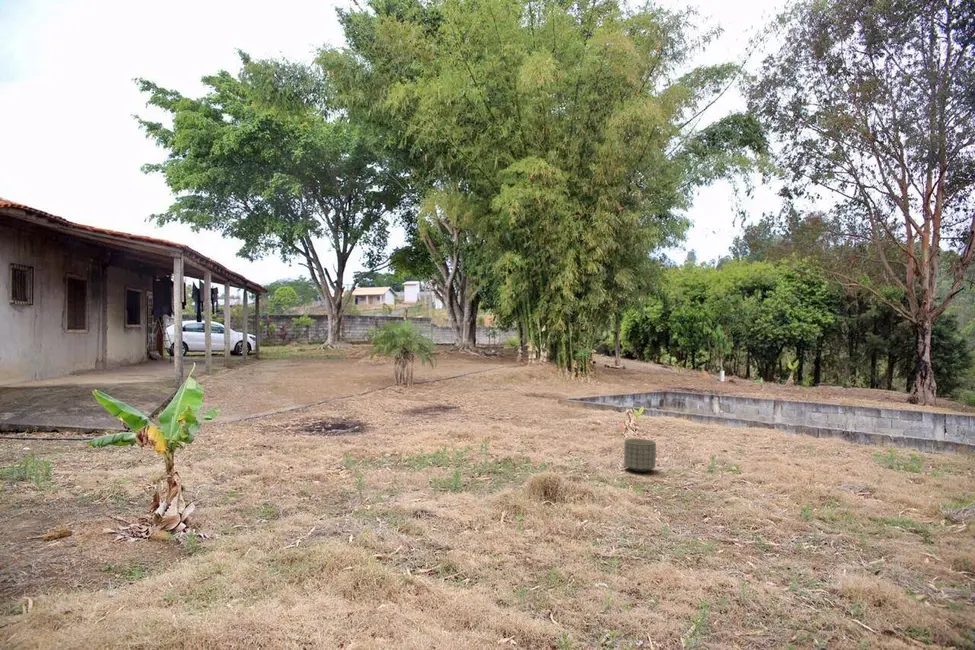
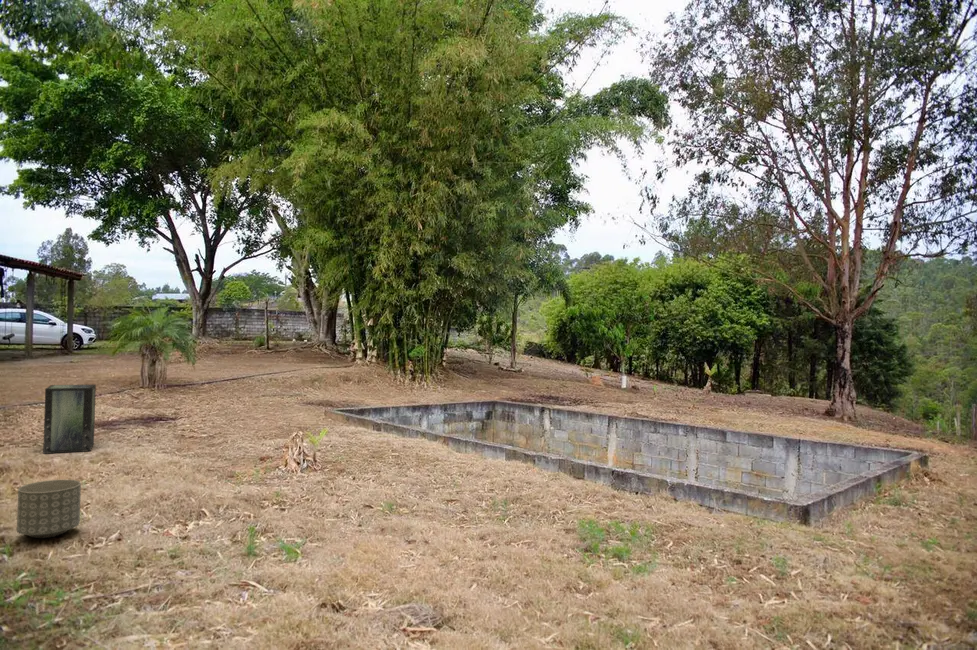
storage box: none [459,381,498,432] -> present [43,384,96,454]

